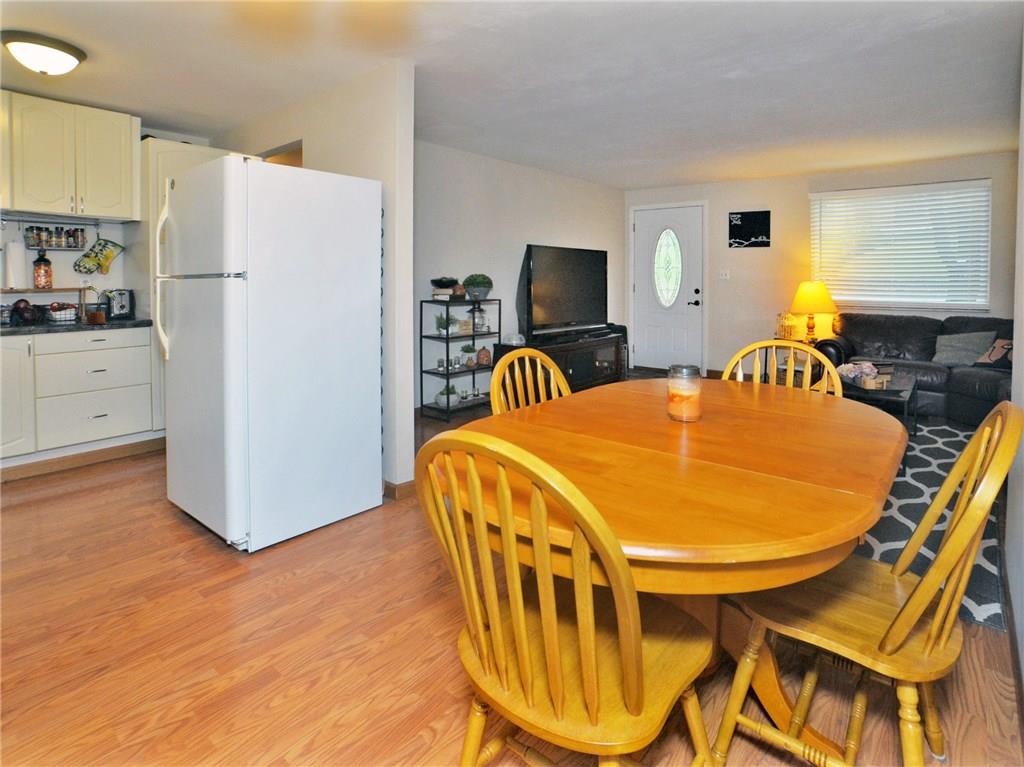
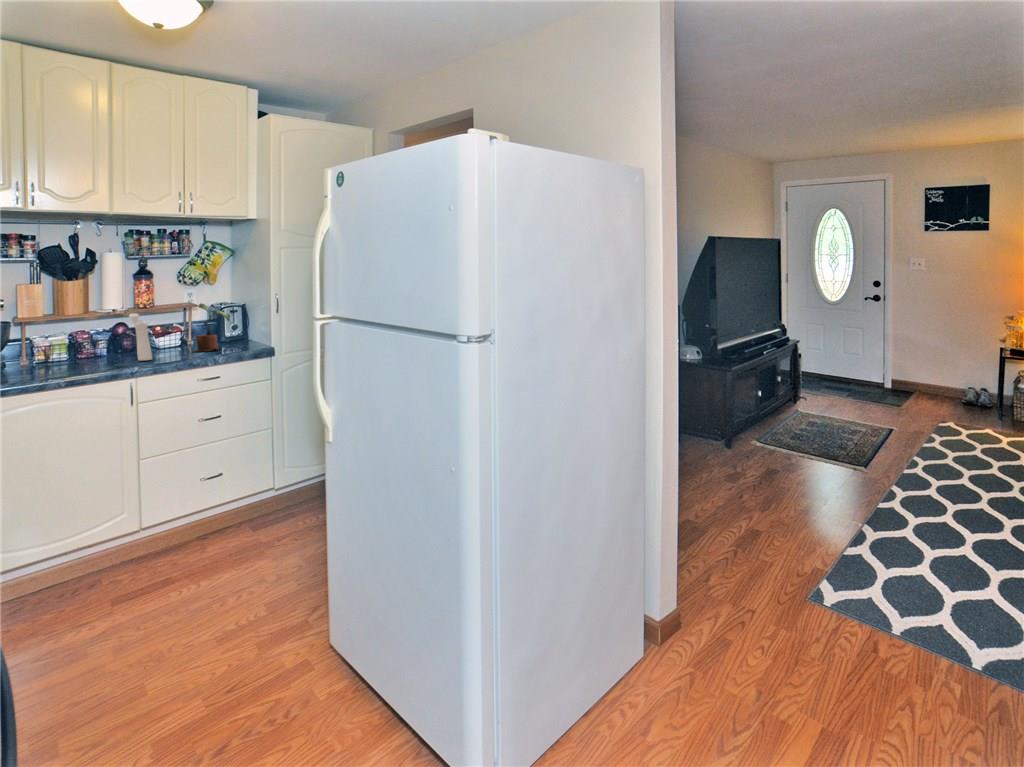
pepper mill: none [28,292,47,328] -> present [129,313,152,360]

